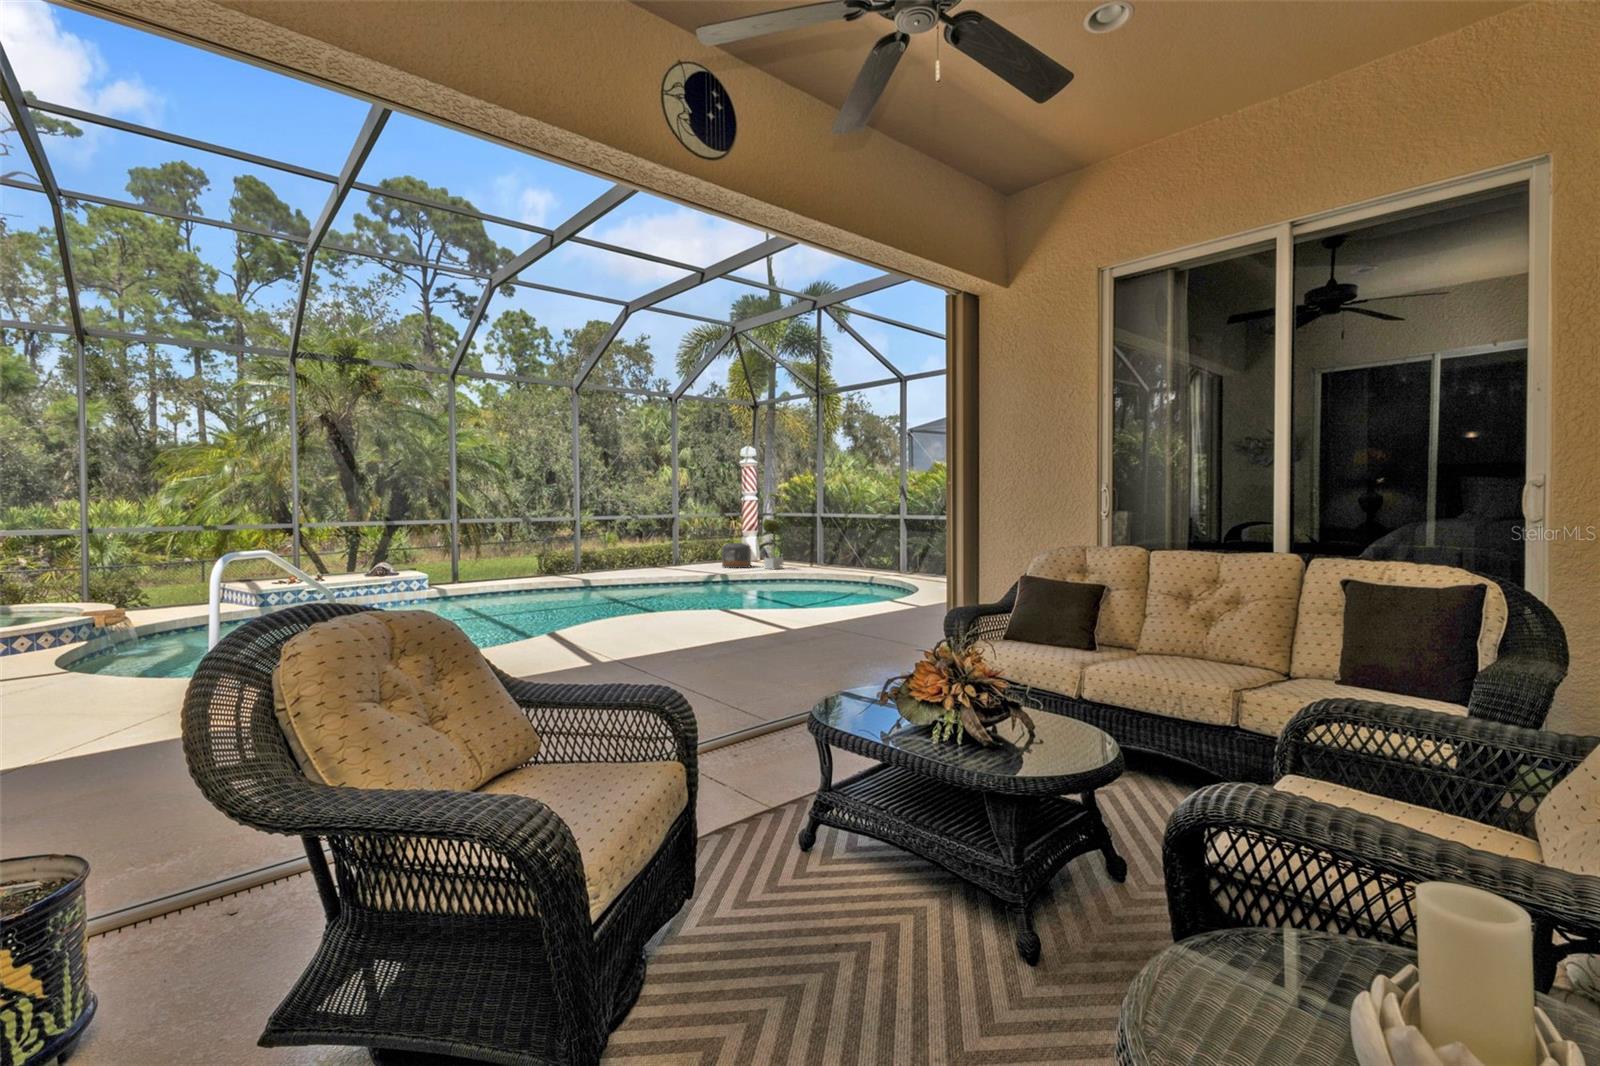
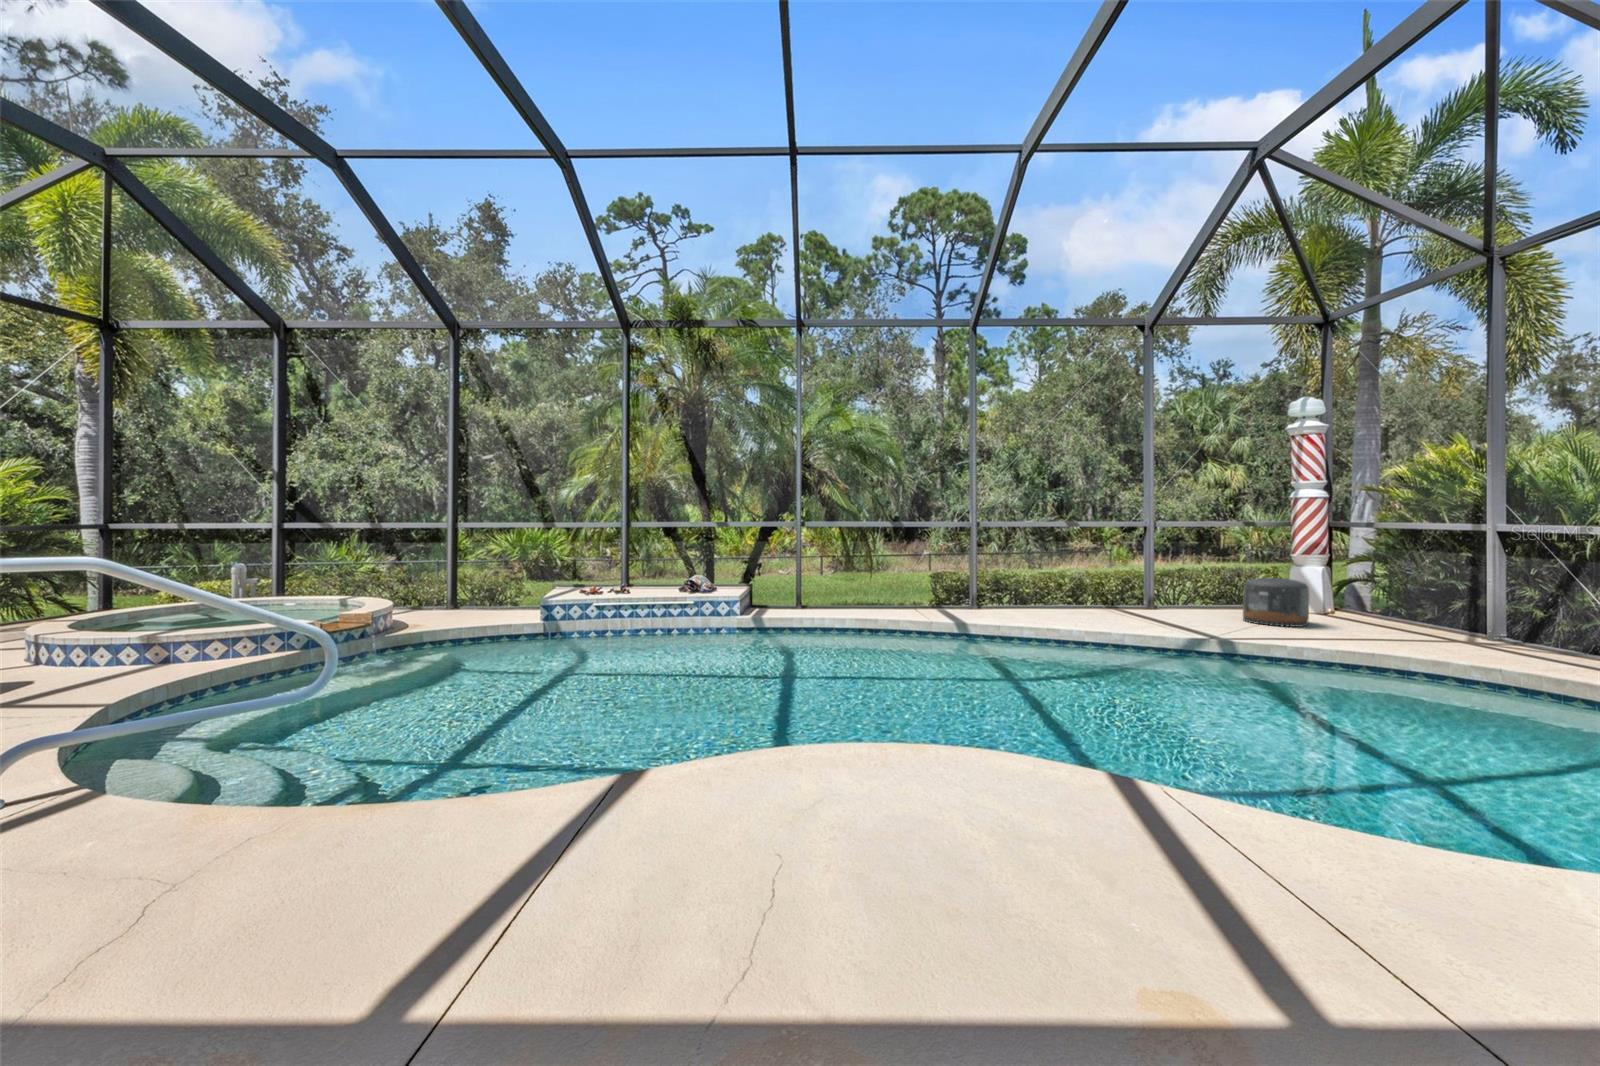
potted tree: present [762,519,783,569] -> none [1334,533,1387,638]

